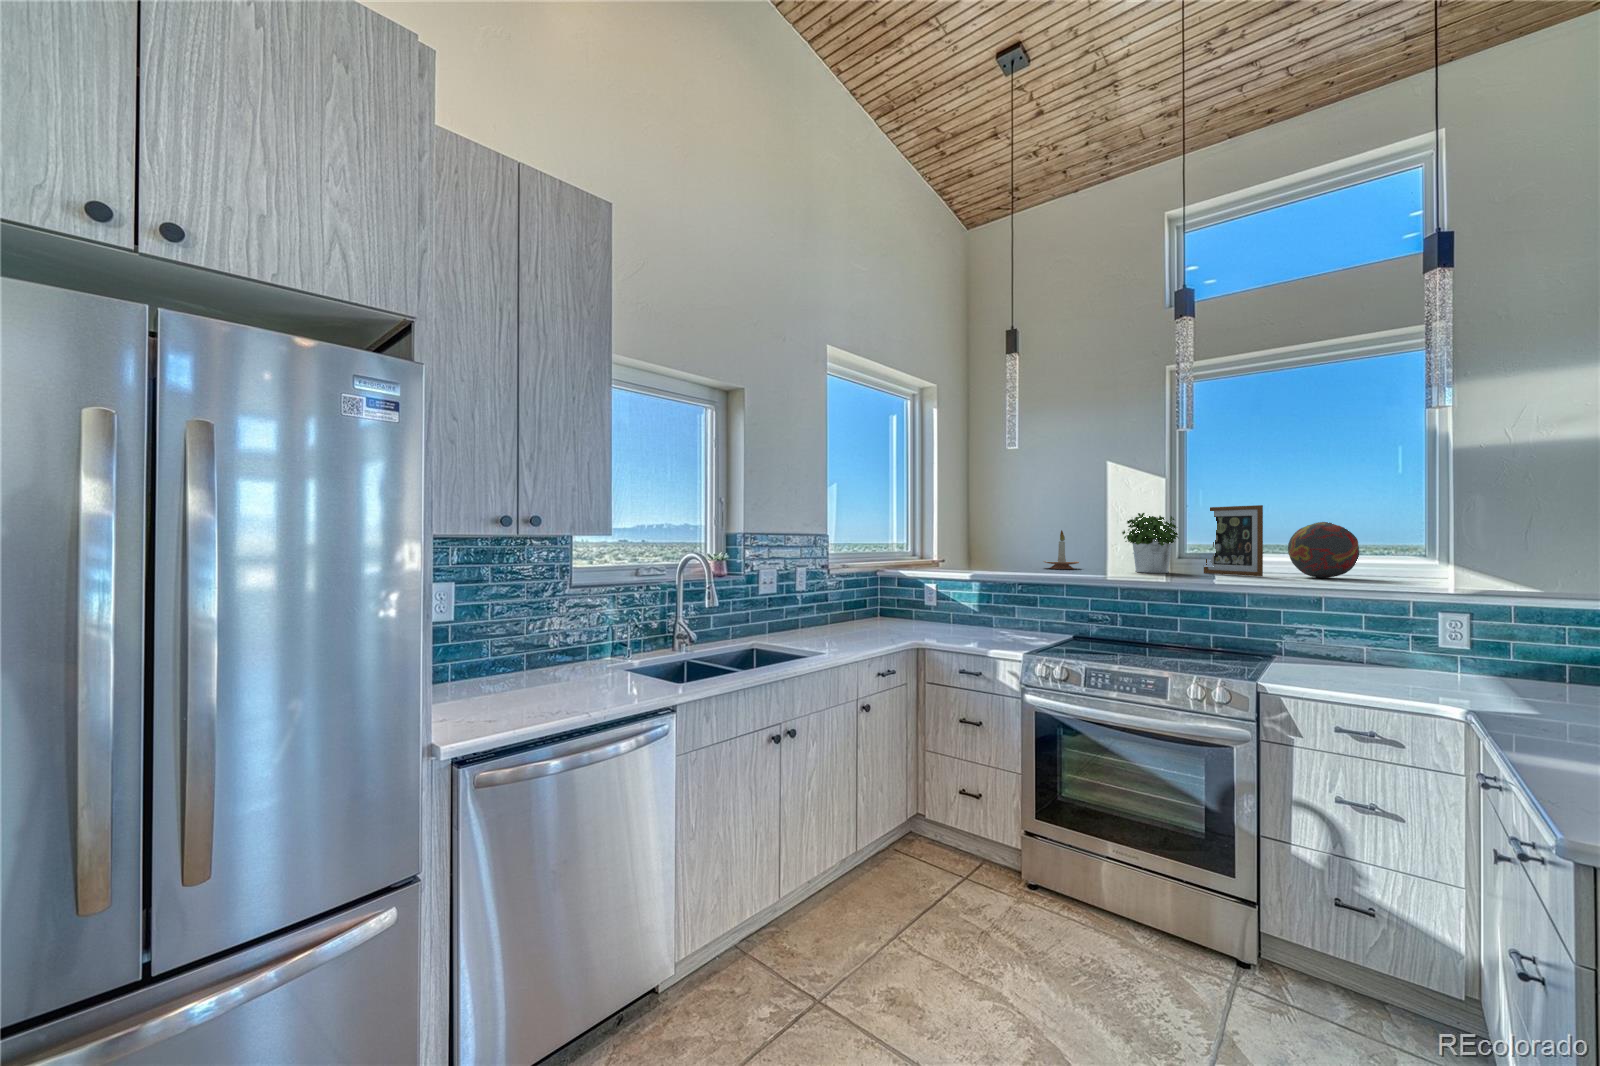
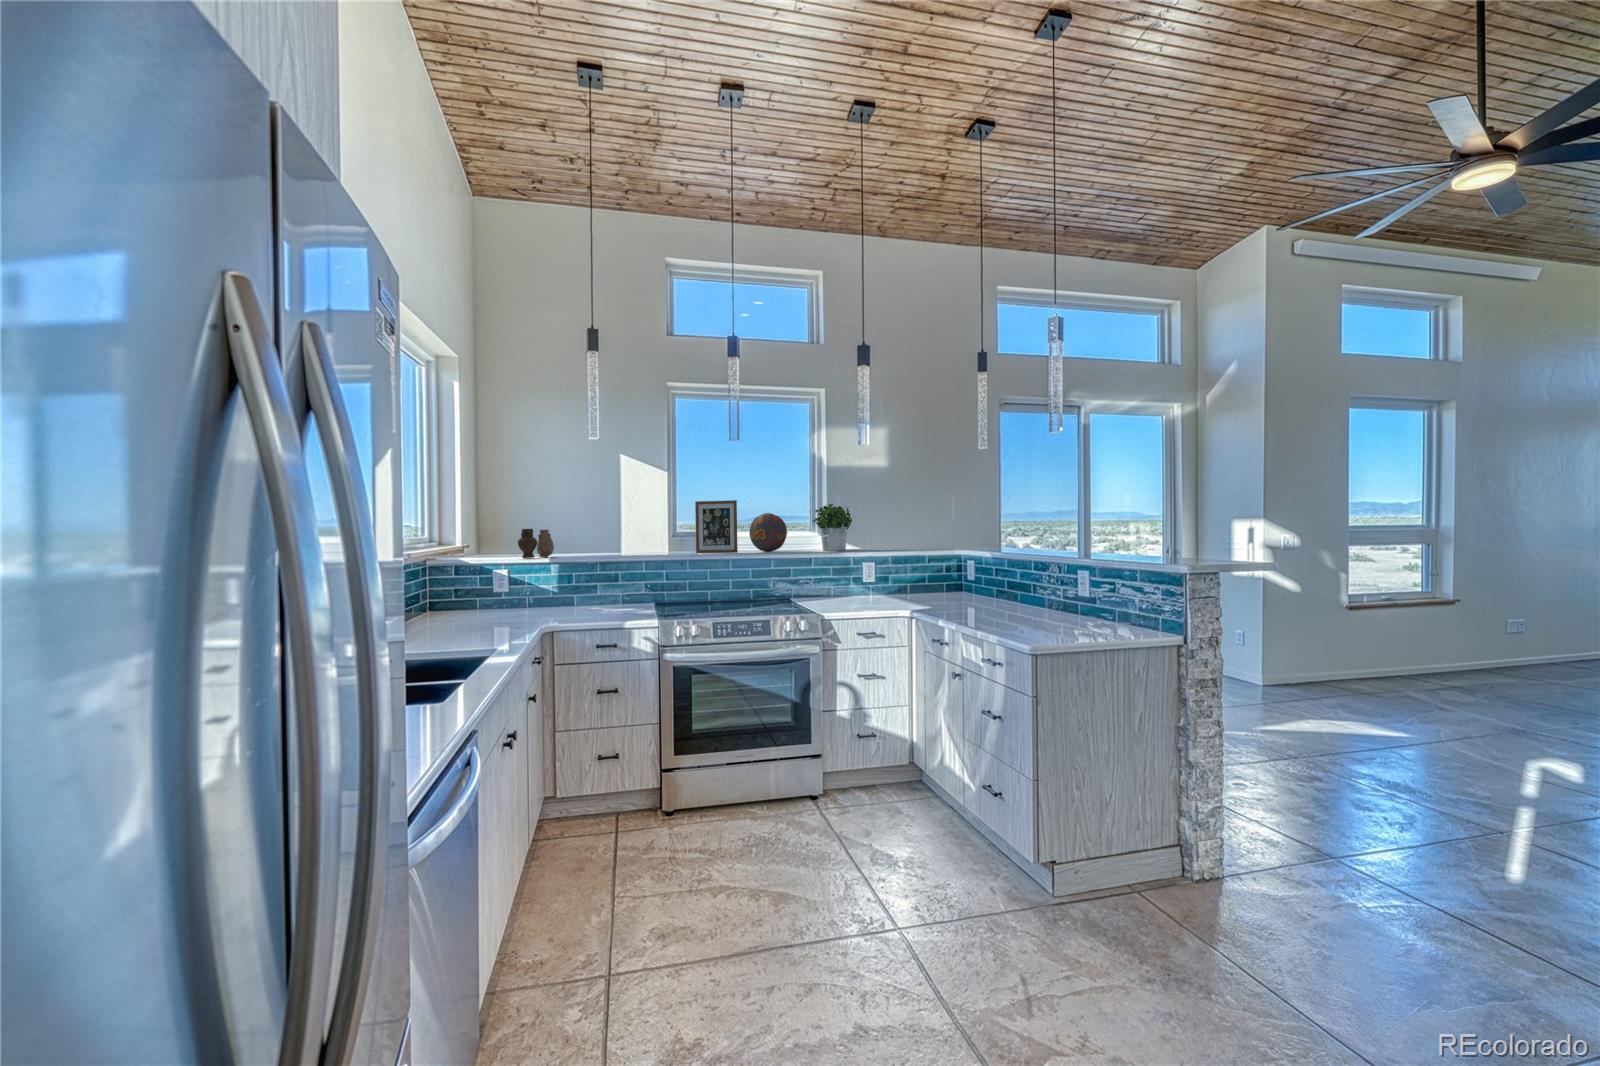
potted plant: present [1122,513,1178,573] -> present [813,504,852,551]
candle holder: present [1044,530,1079,569] -> none [565,520,600,556]
vase: none [988,539,1027,568] -> present [518,529,554,558]

